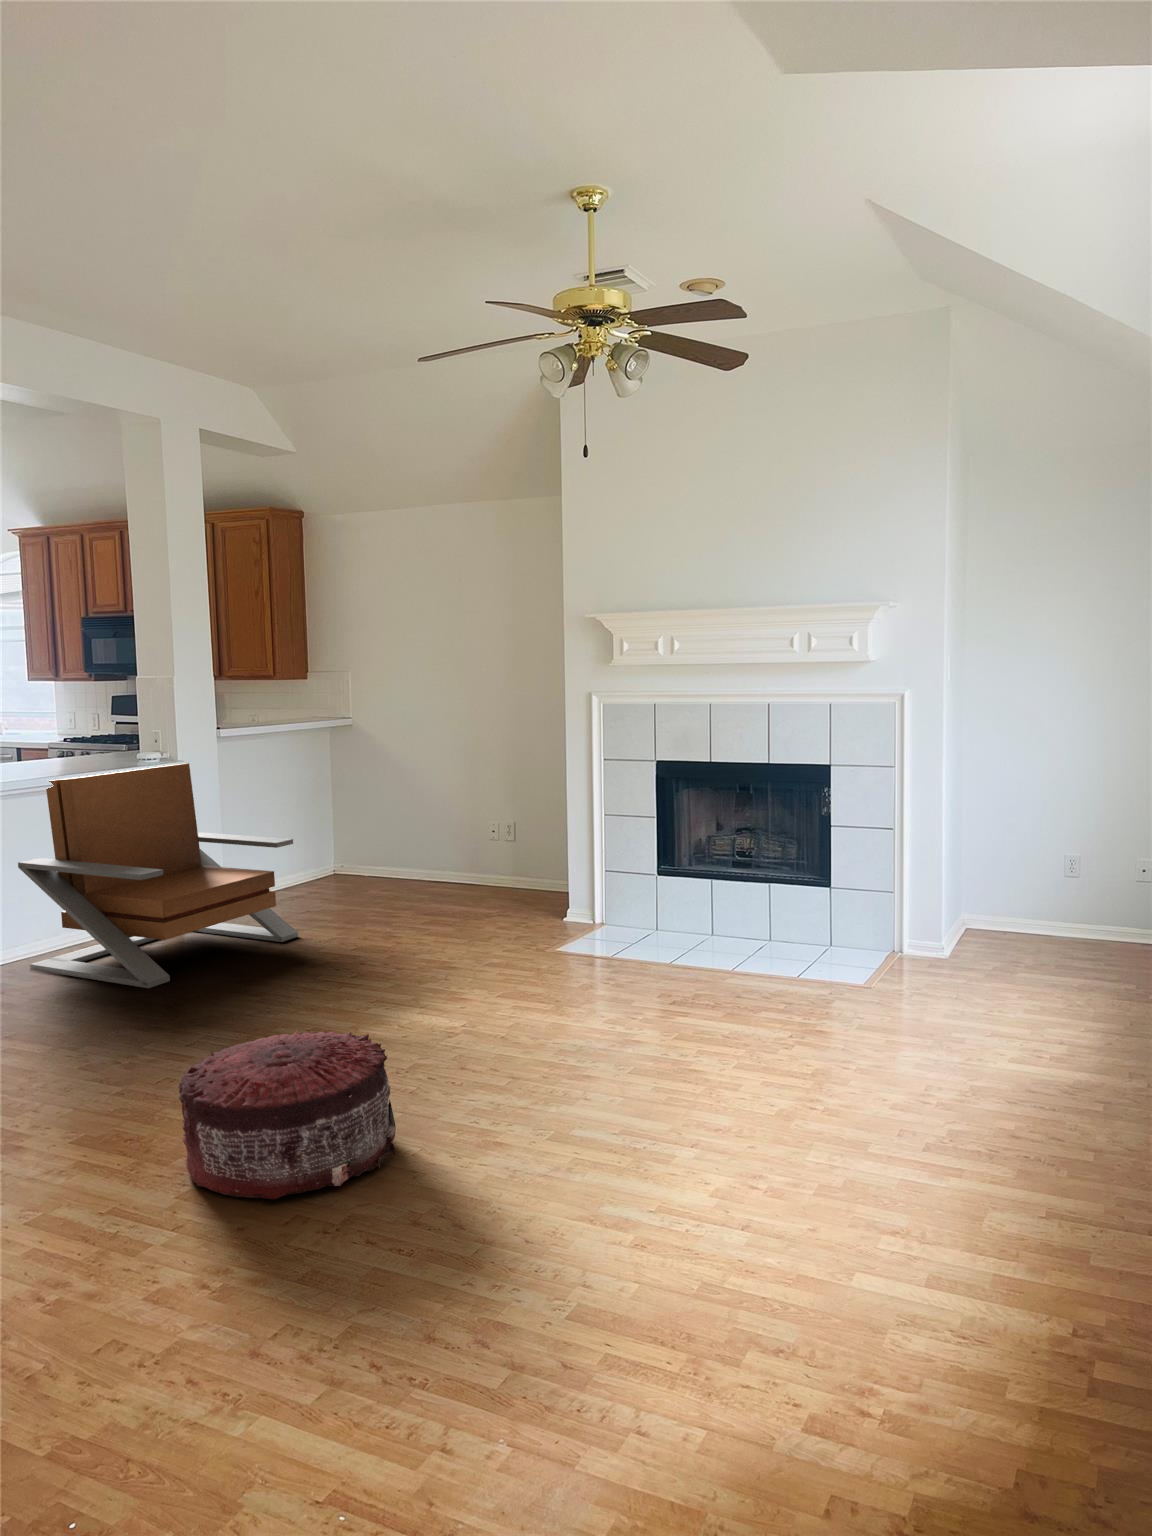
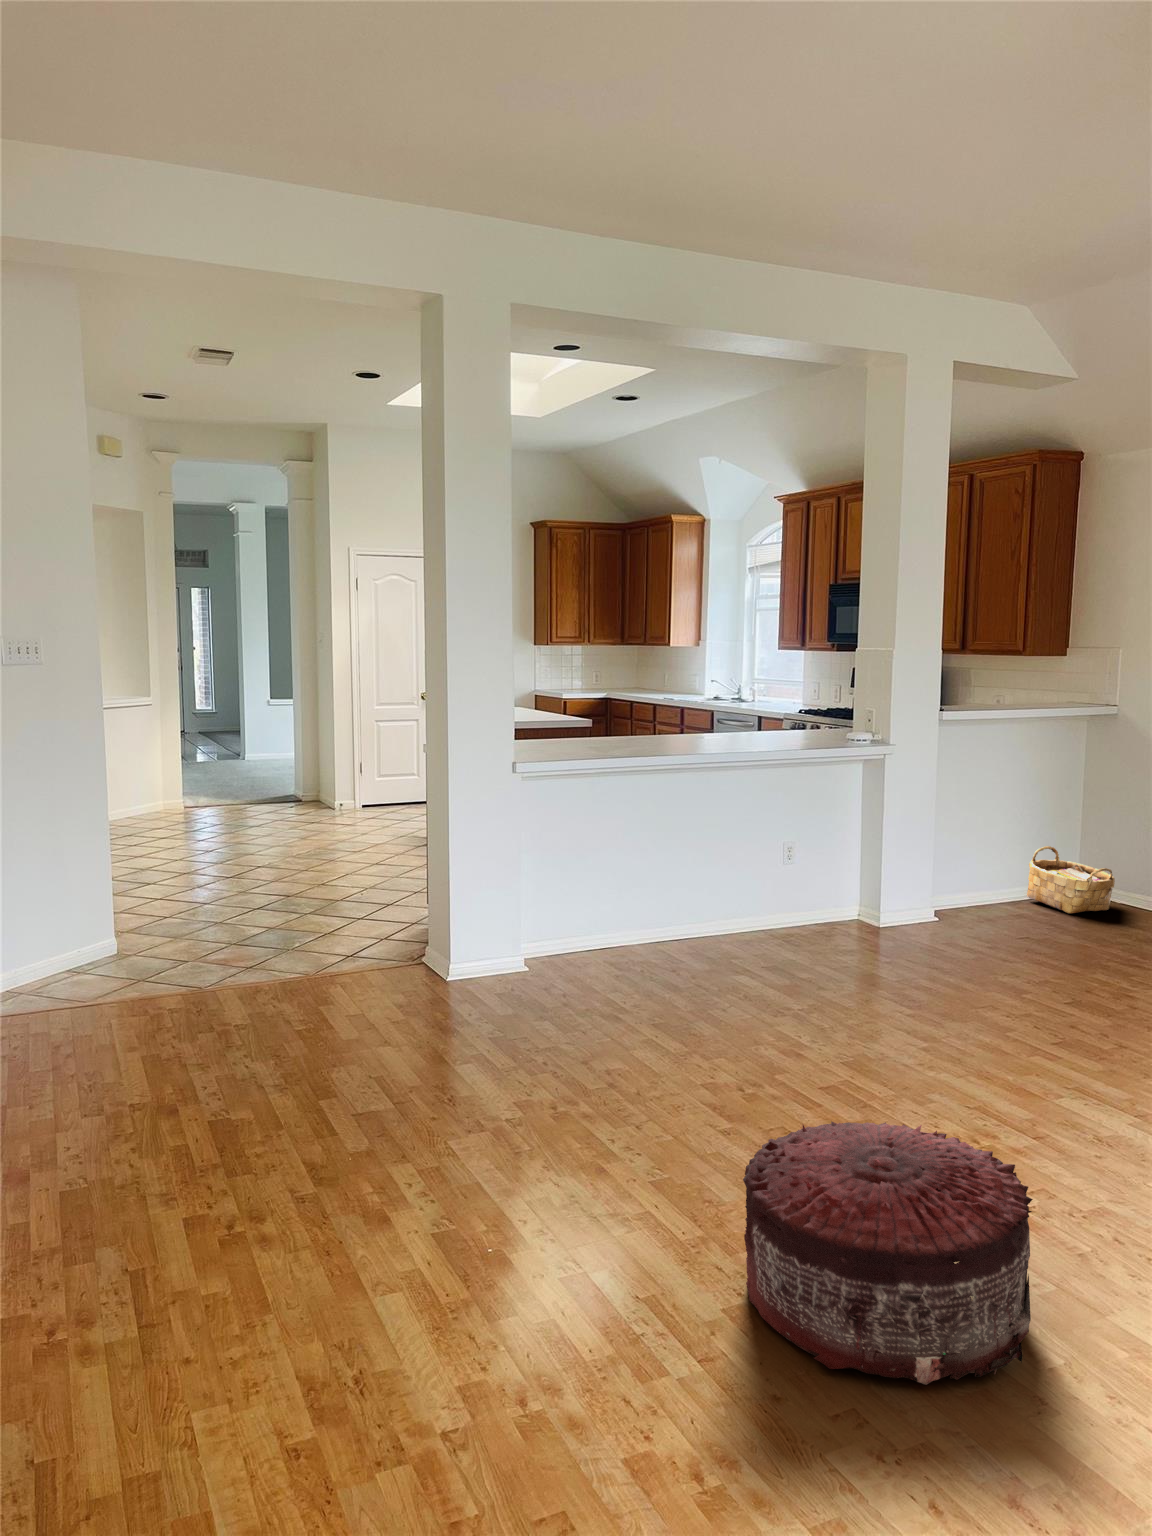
lounge chair: present [18,763,298,988] -> none [709,748,1009,997]
woven basket: none [297,837,365,889] -> present [1027,846,1115,914]

